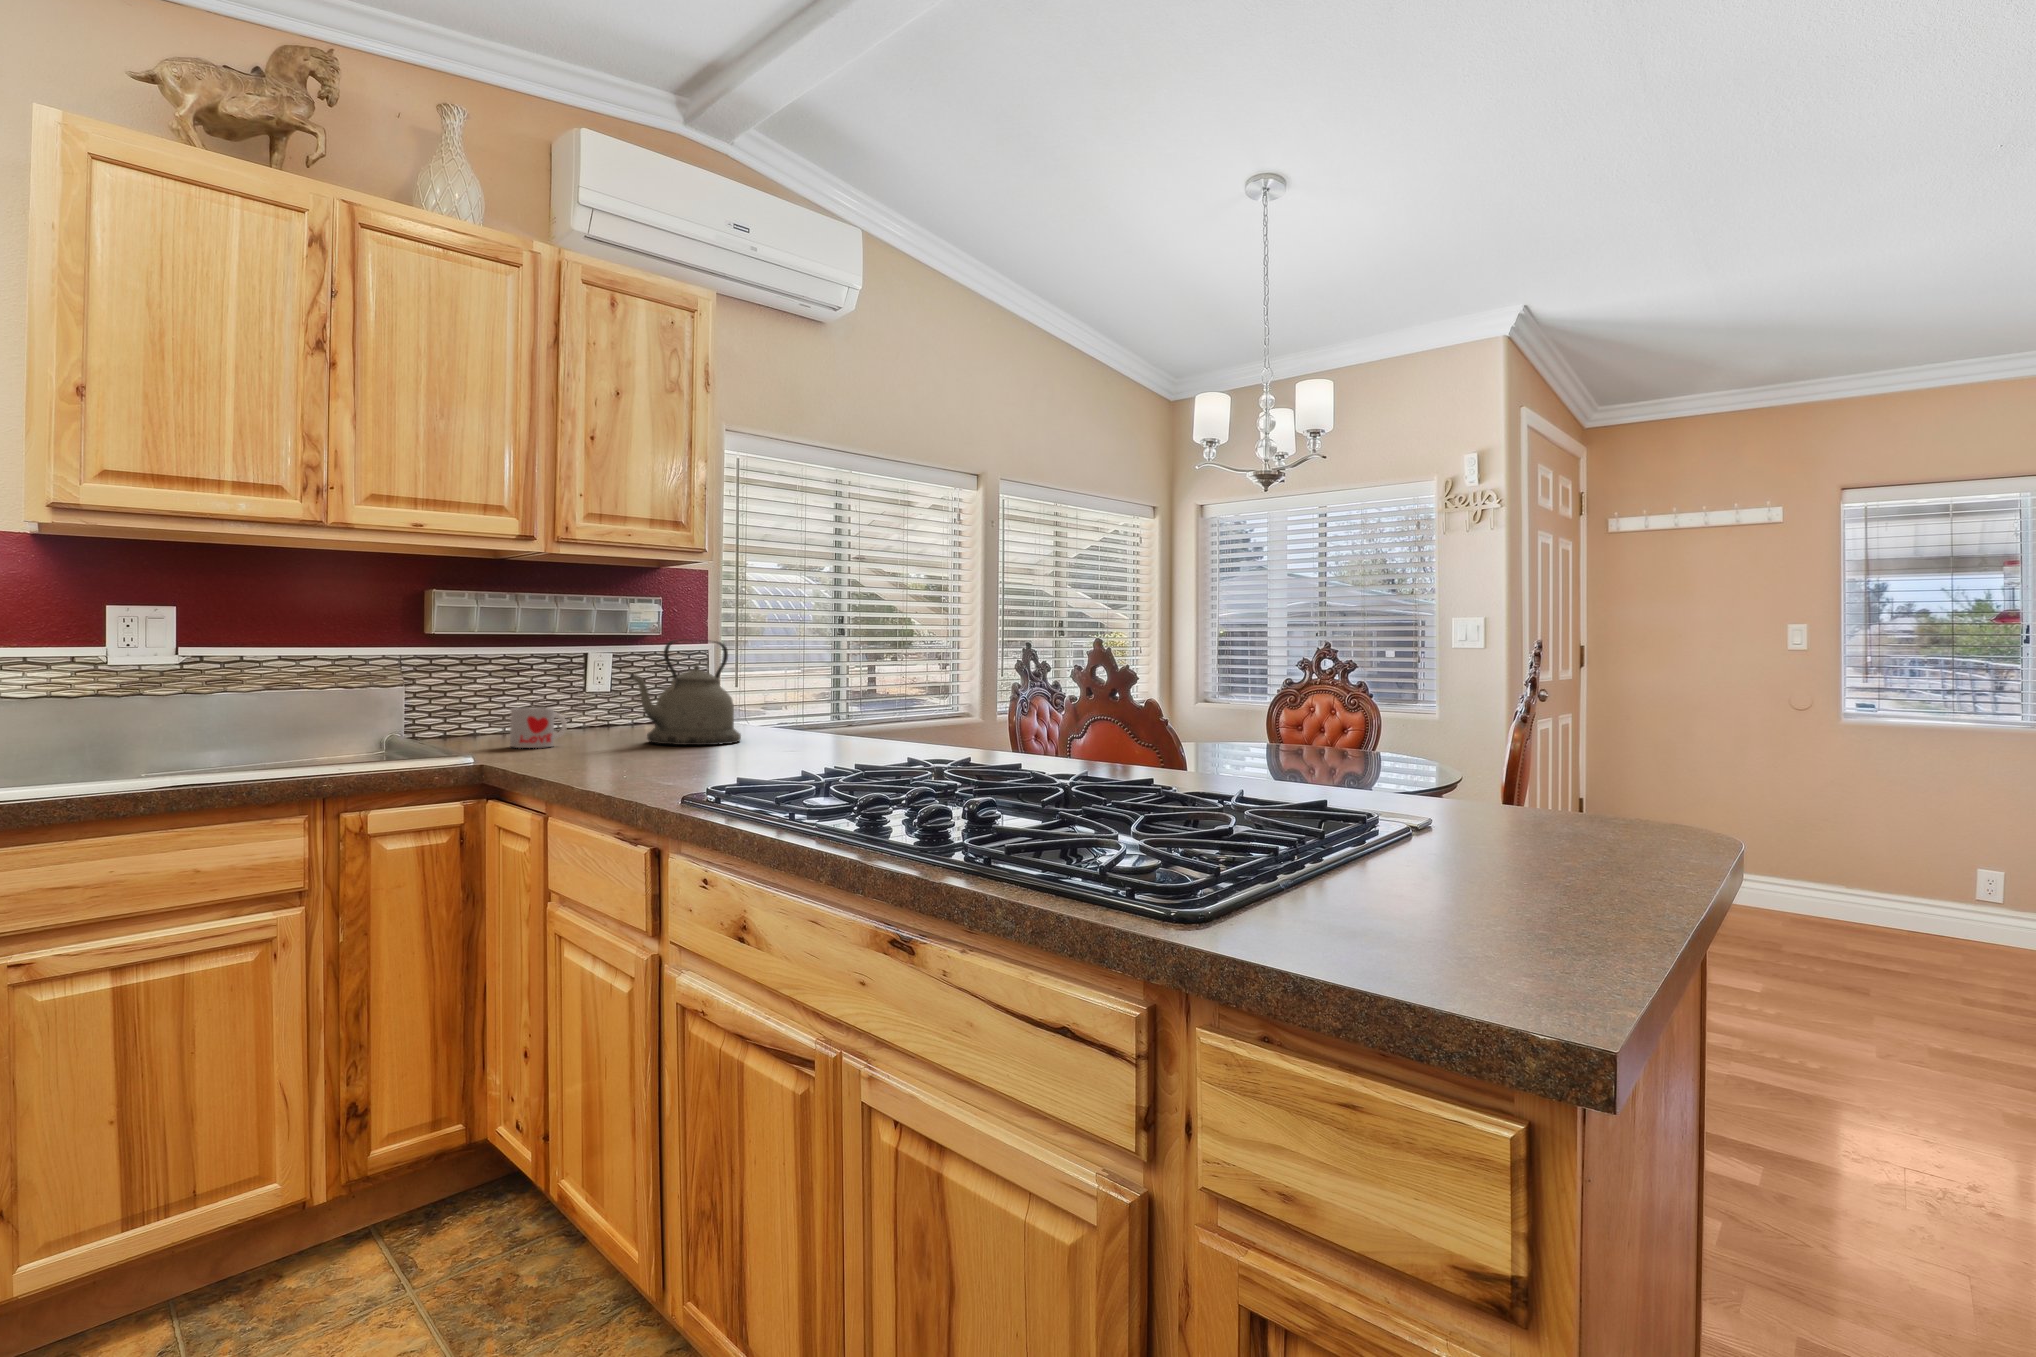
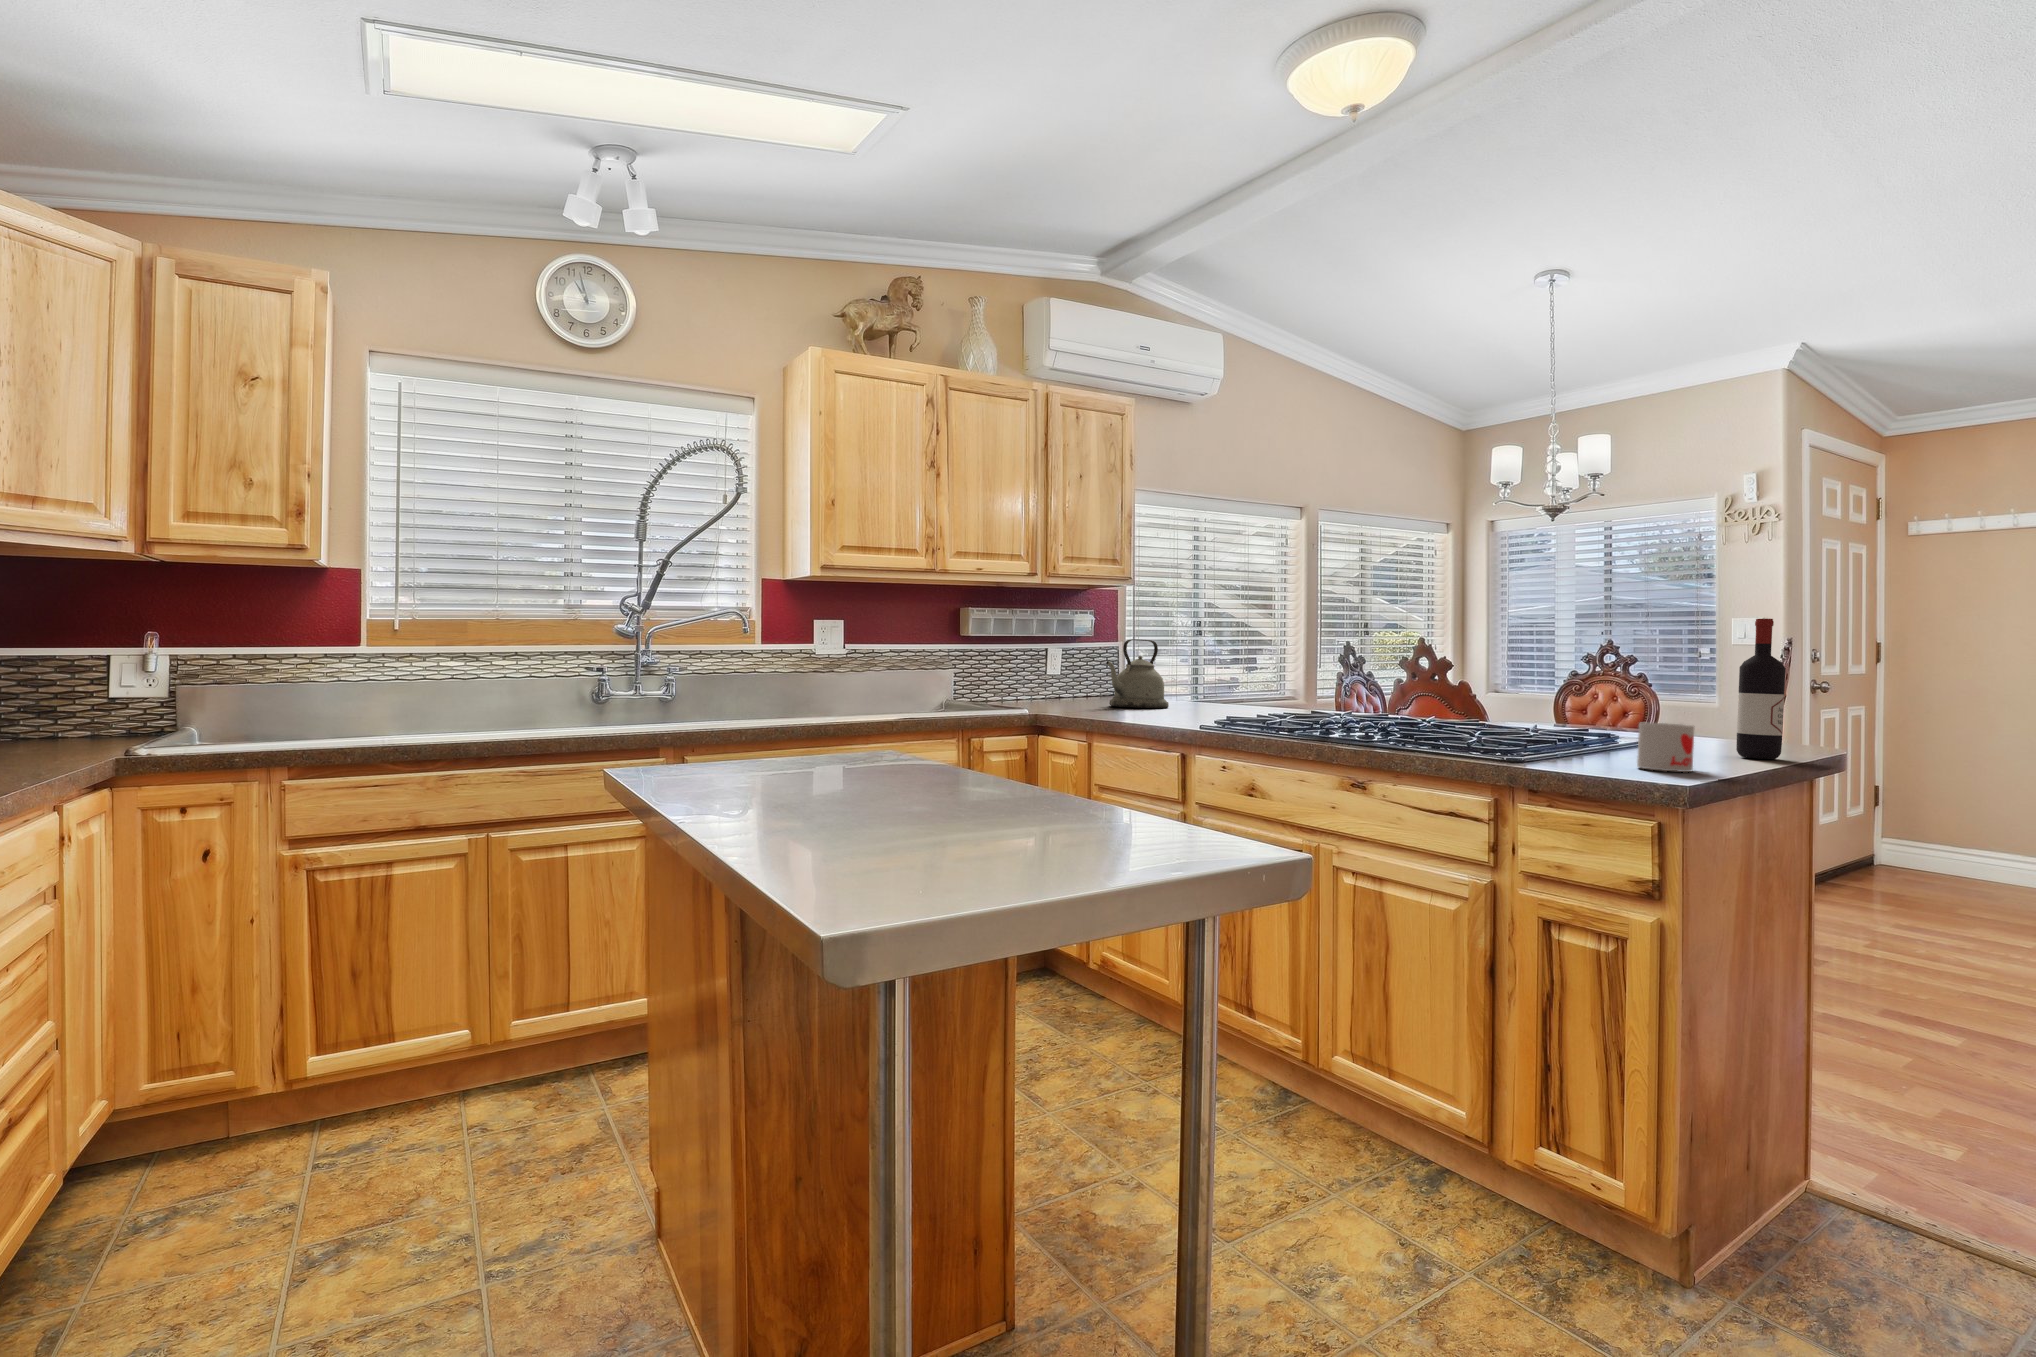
wine bottle: none [1588,604,1676,877] -> present [1736,619,1786,759]
mug: present [510,707,567,748] -> present [1637,723,1694,772]

